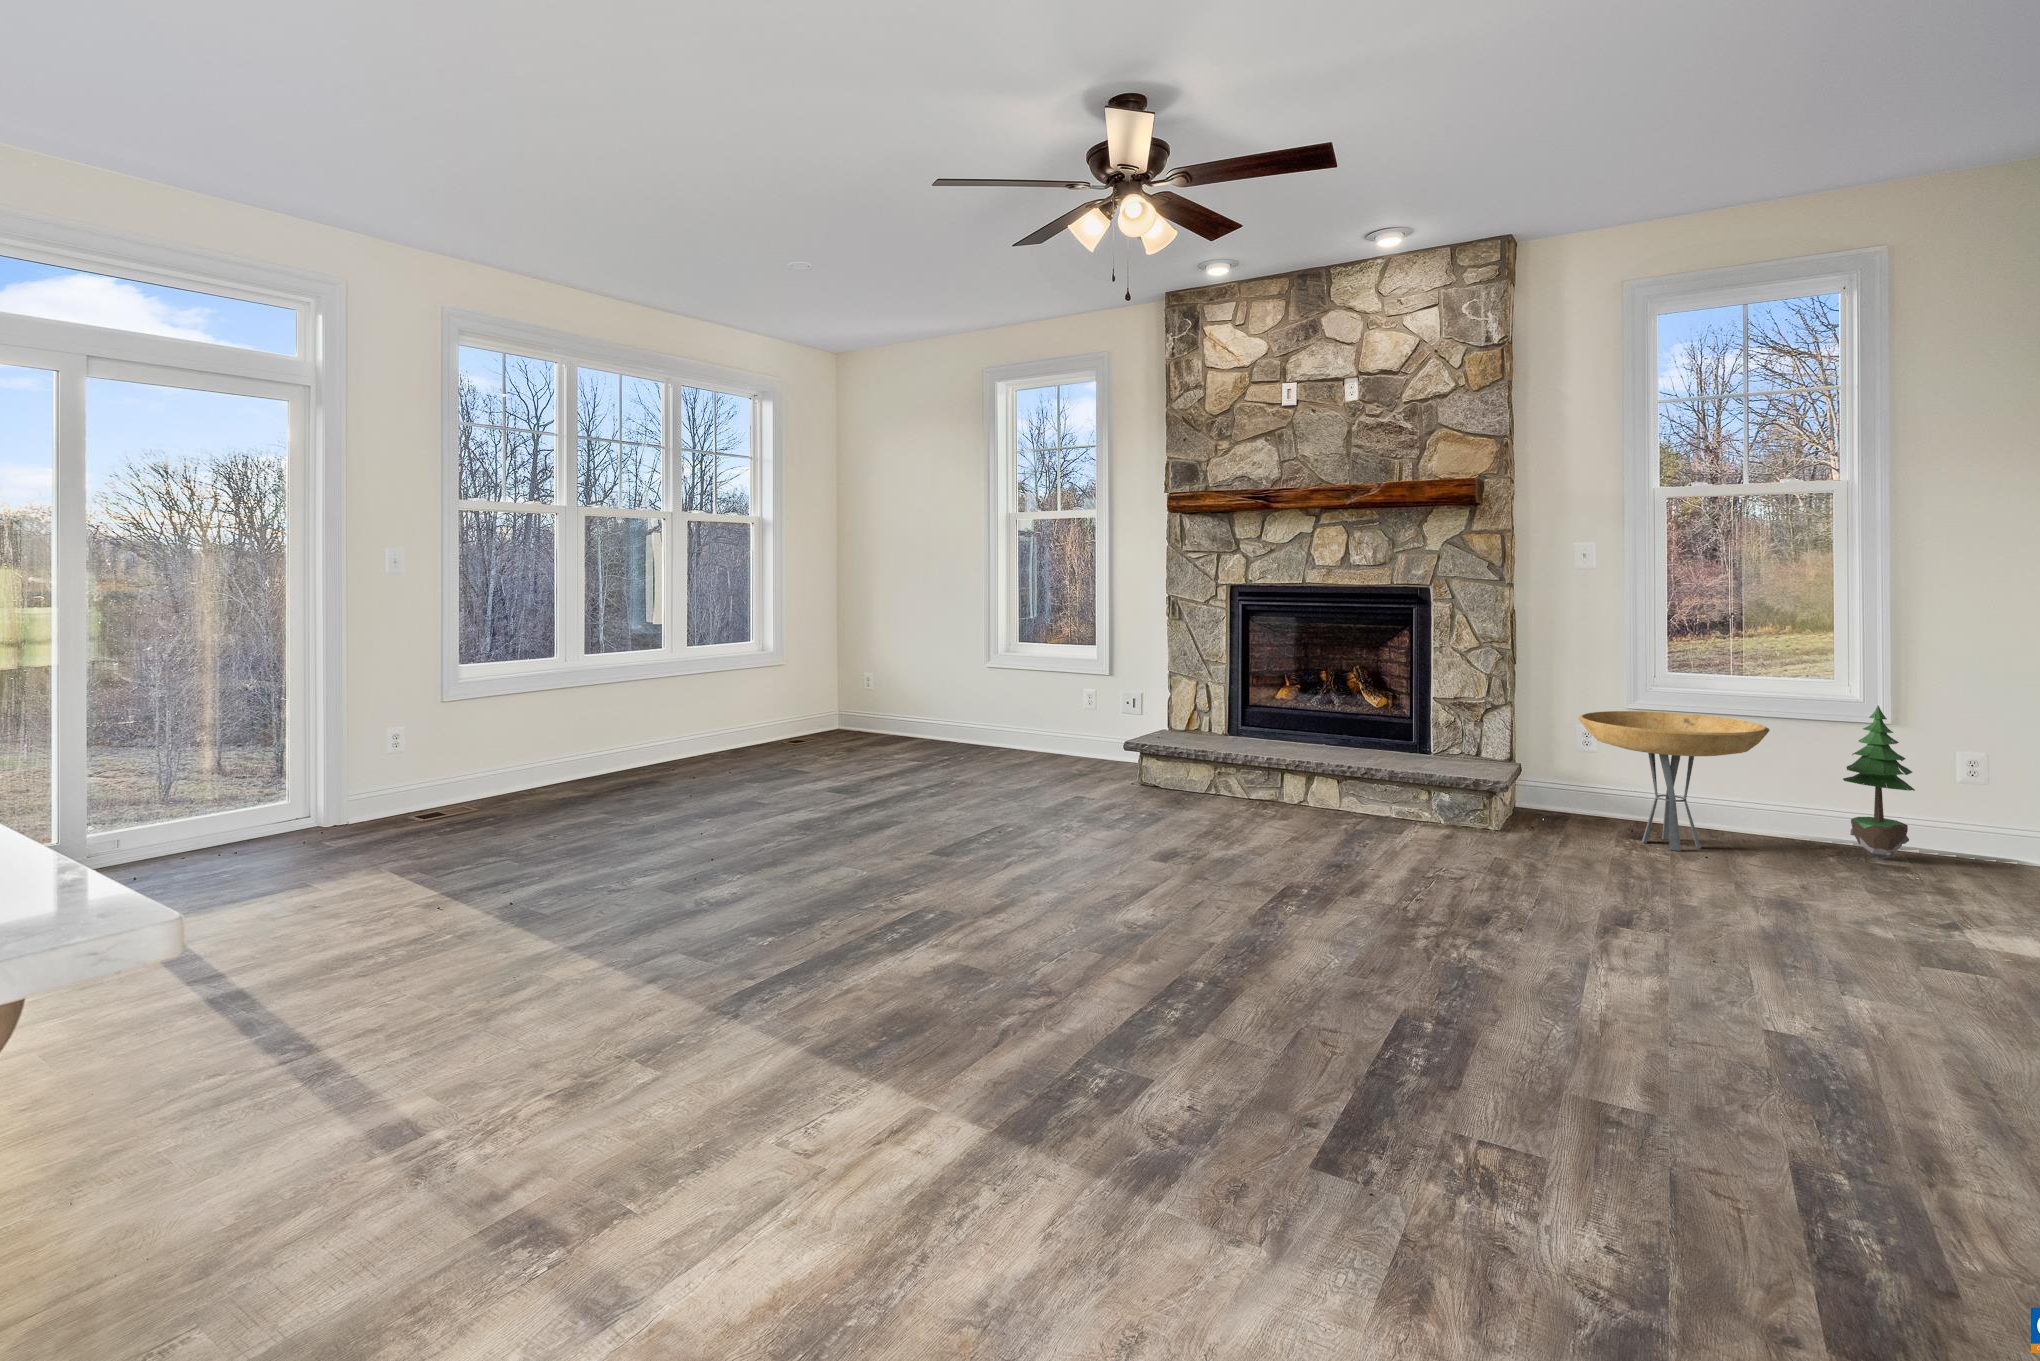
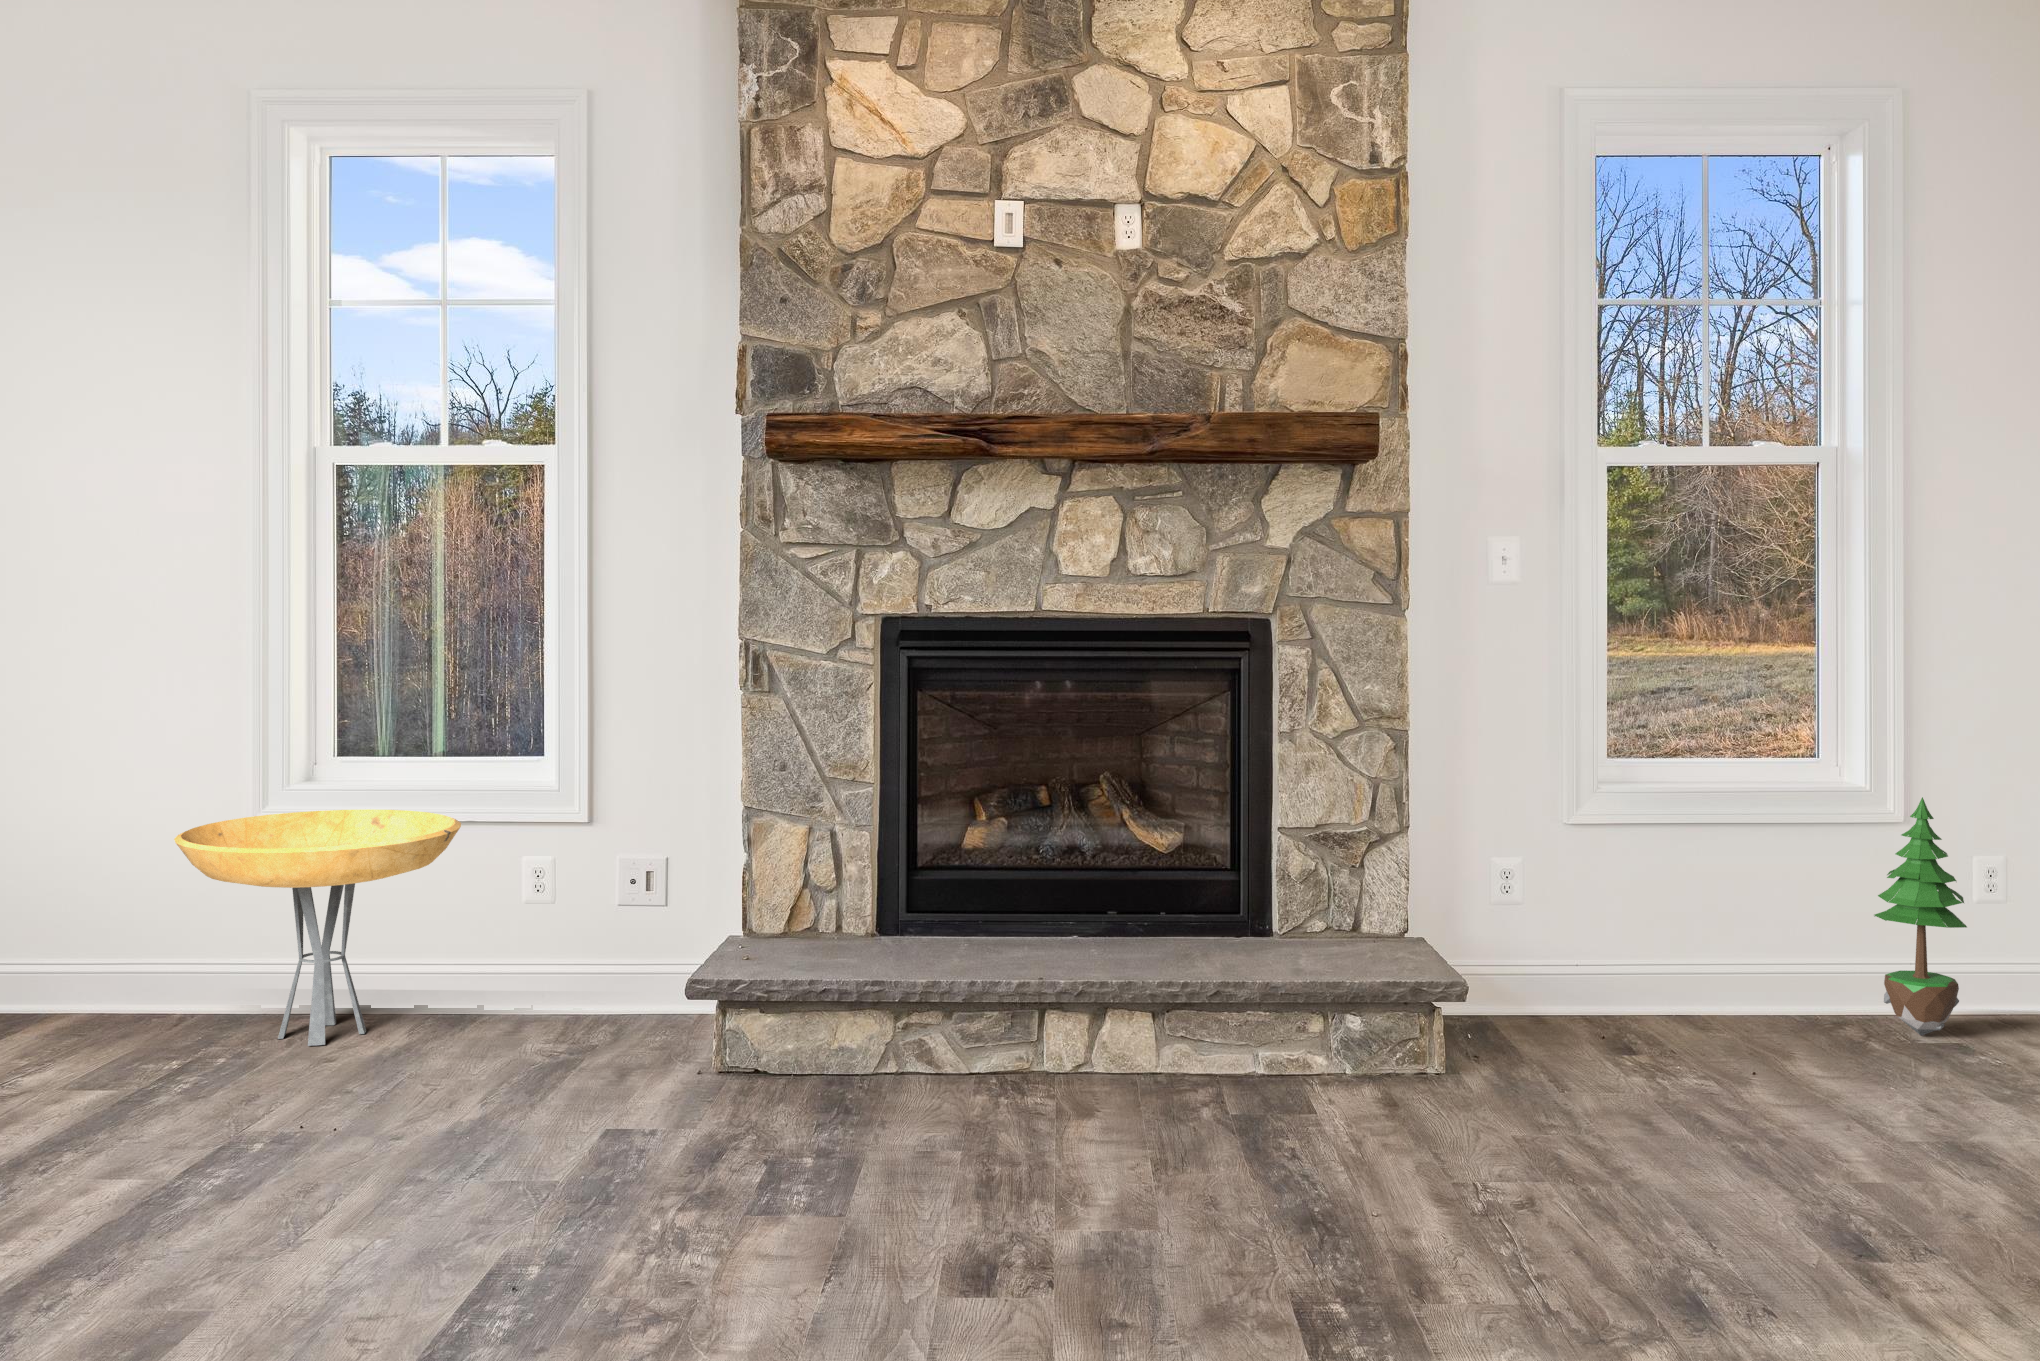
side table: present [1578,711,1770,851] -> present [174,810,461,1046]

